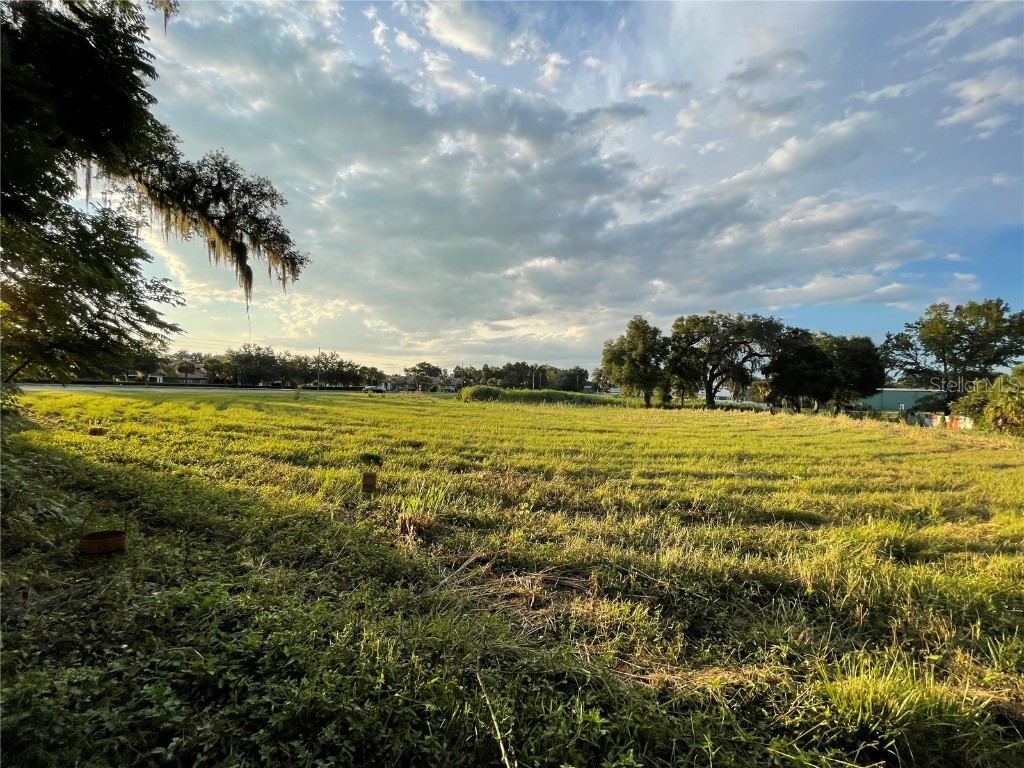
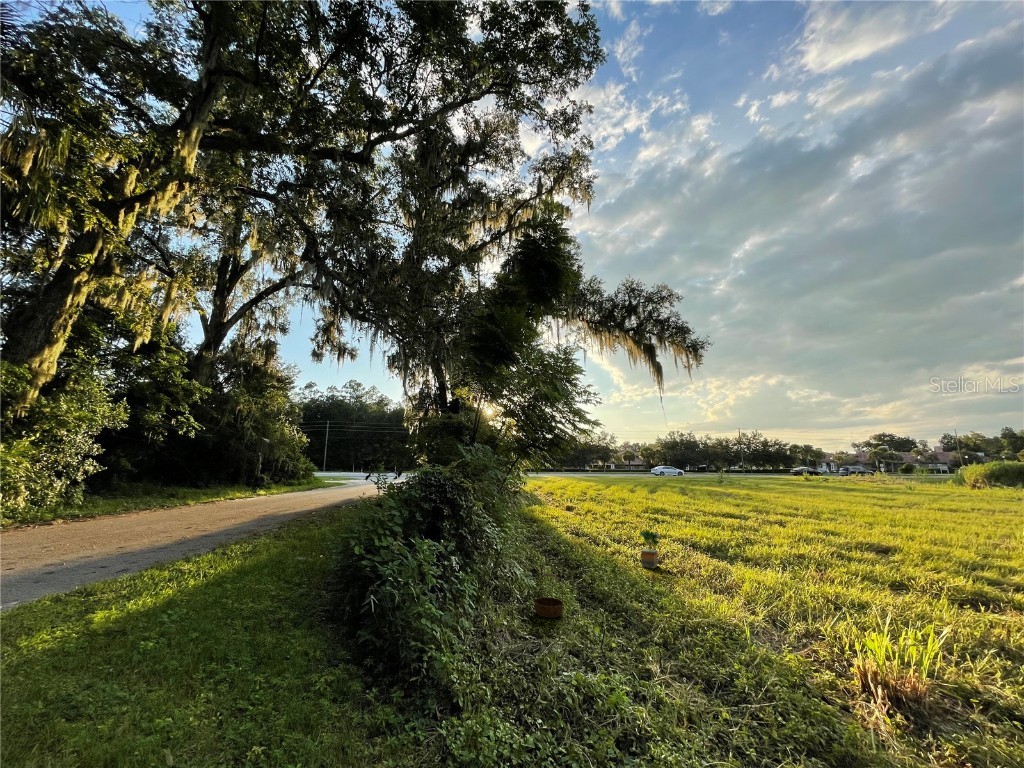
potted tree: present [360,454,383,491] -> present [640,531,661,568]

